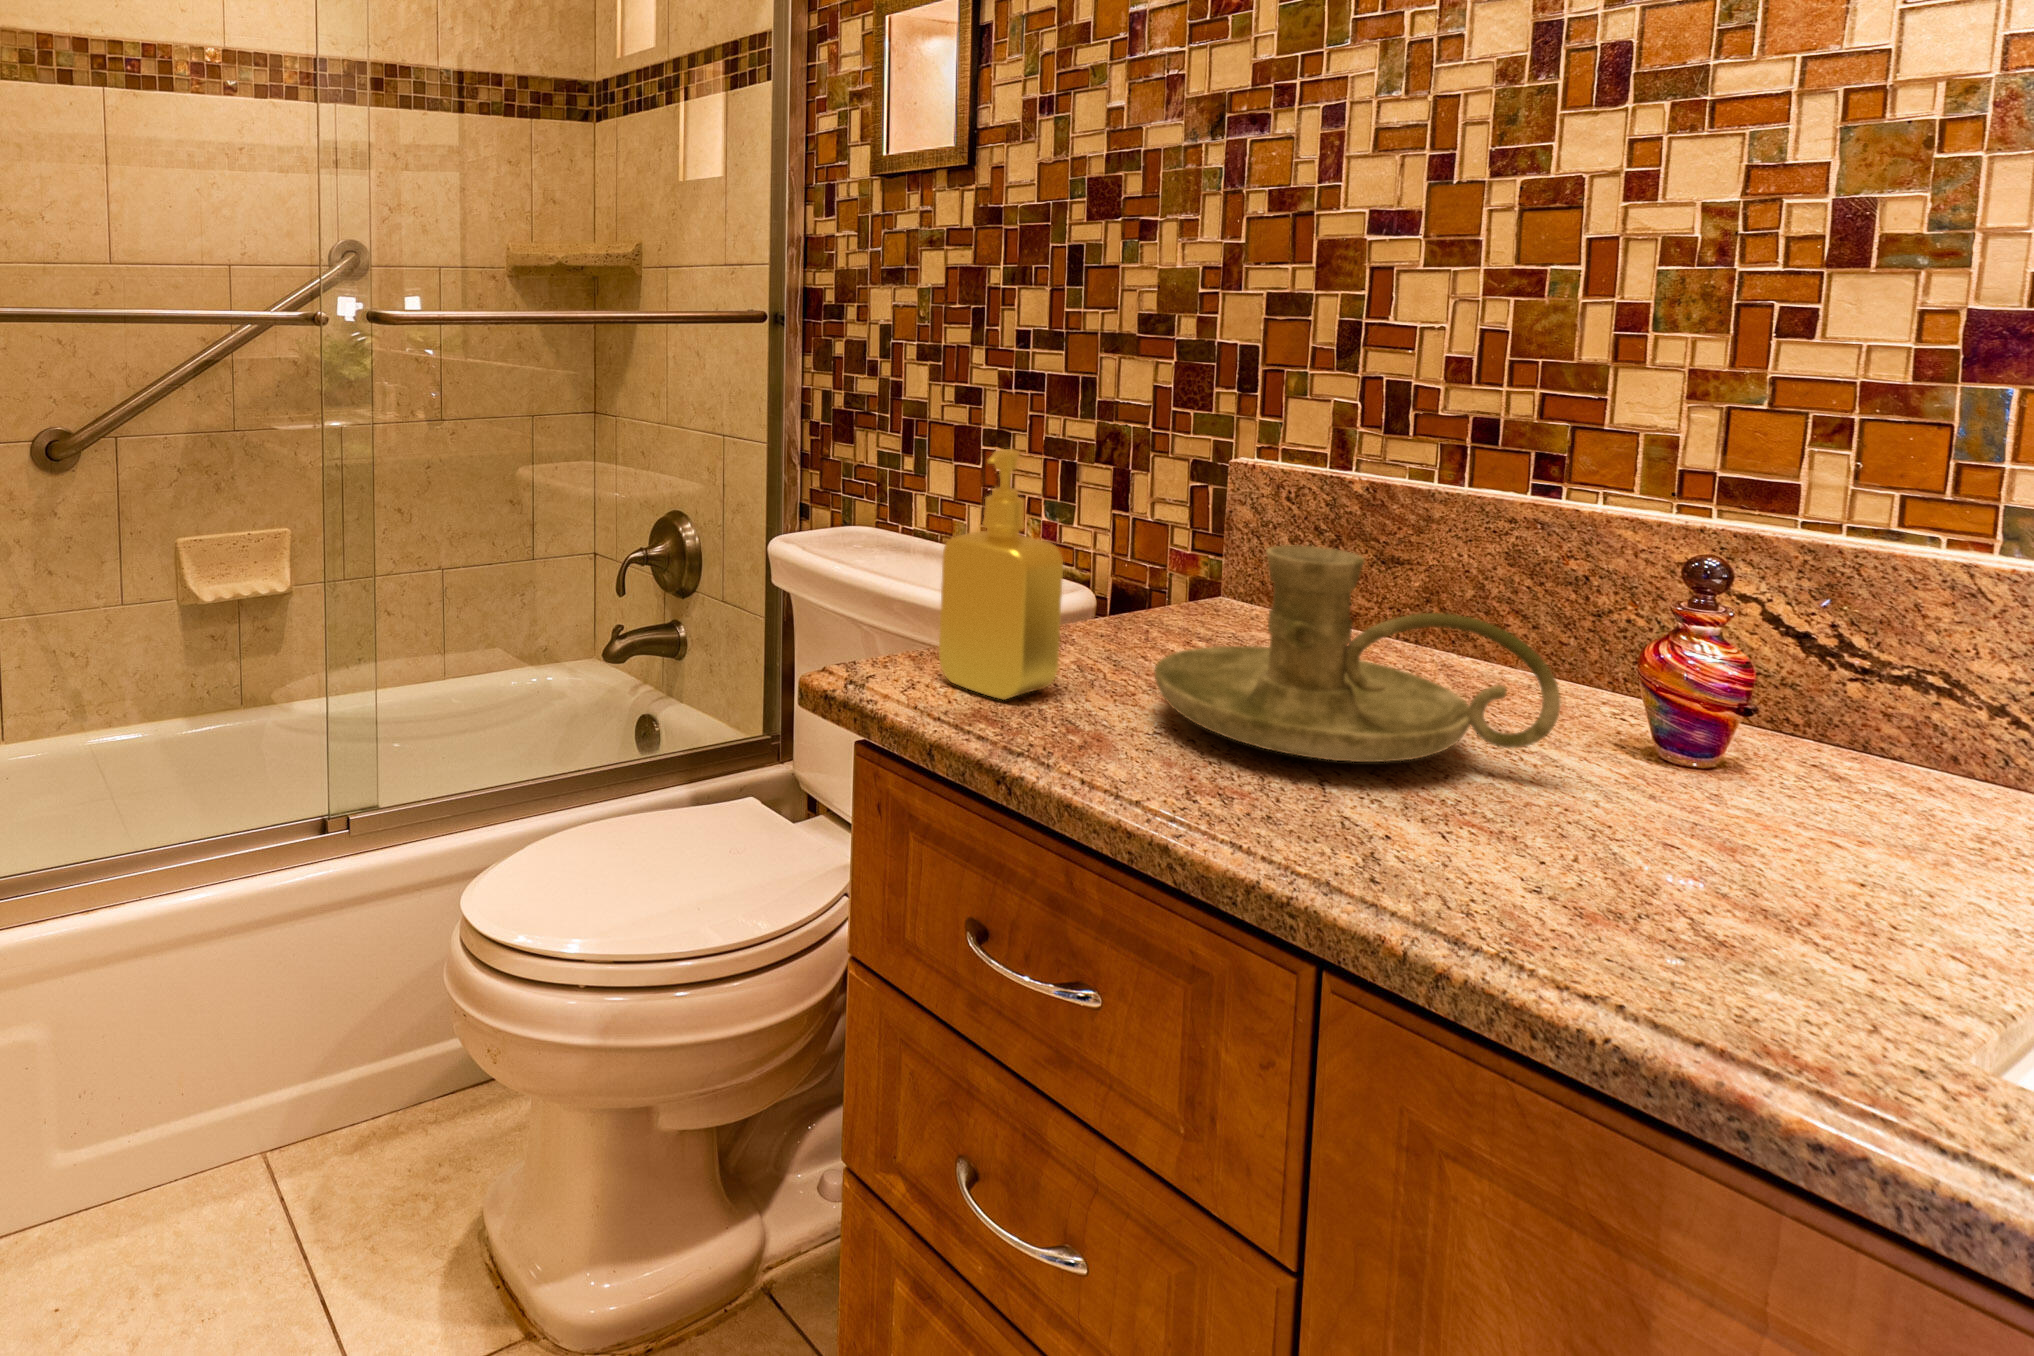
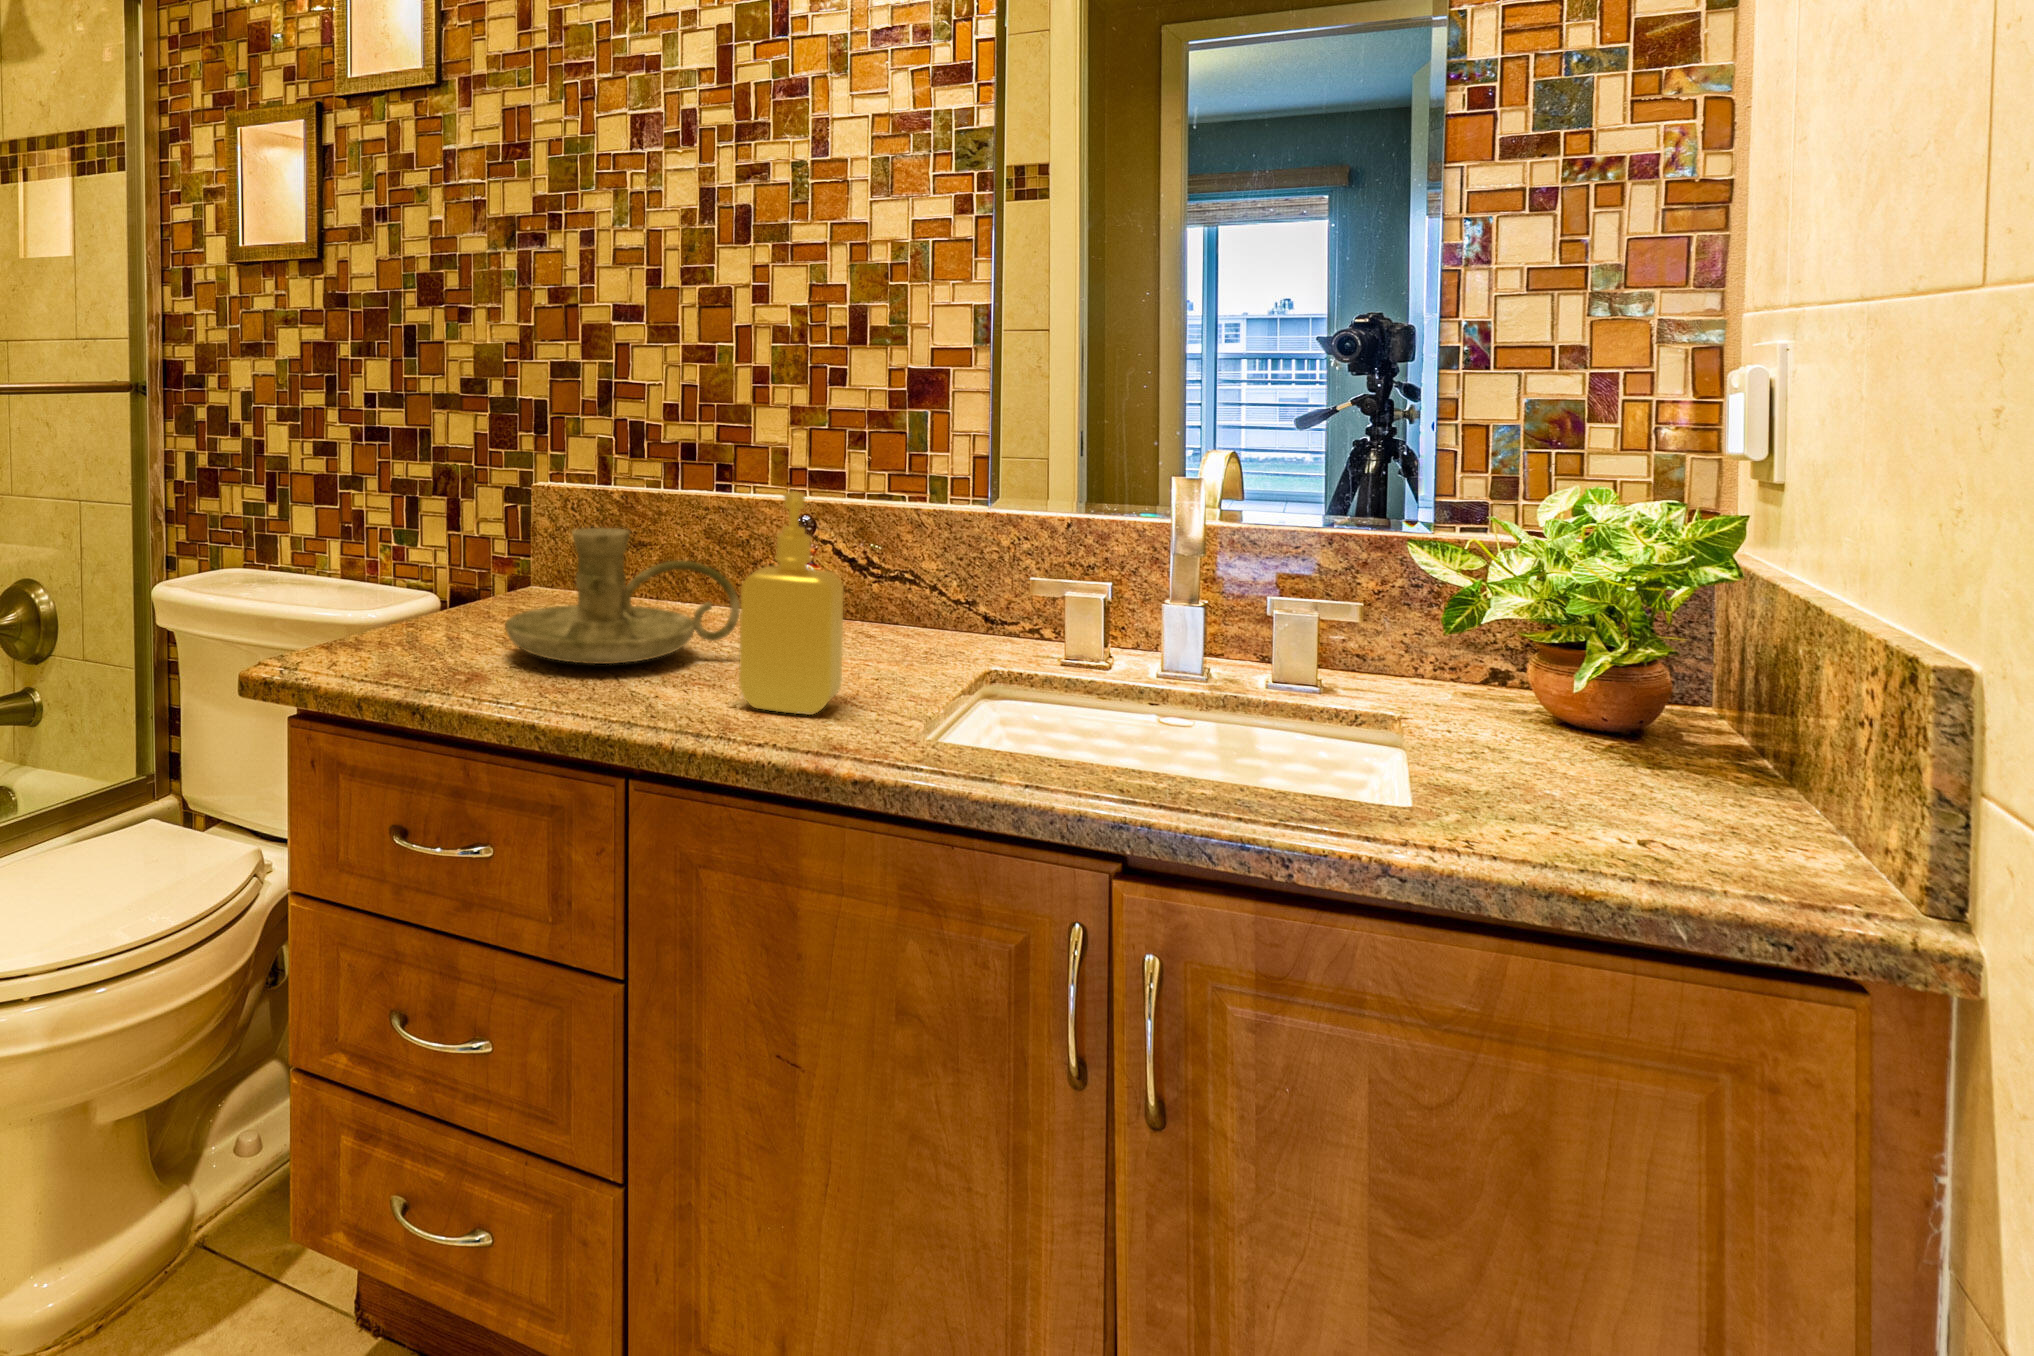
soap dispenser: present [939,449,1063,700] -> present [739,491,843,715]

